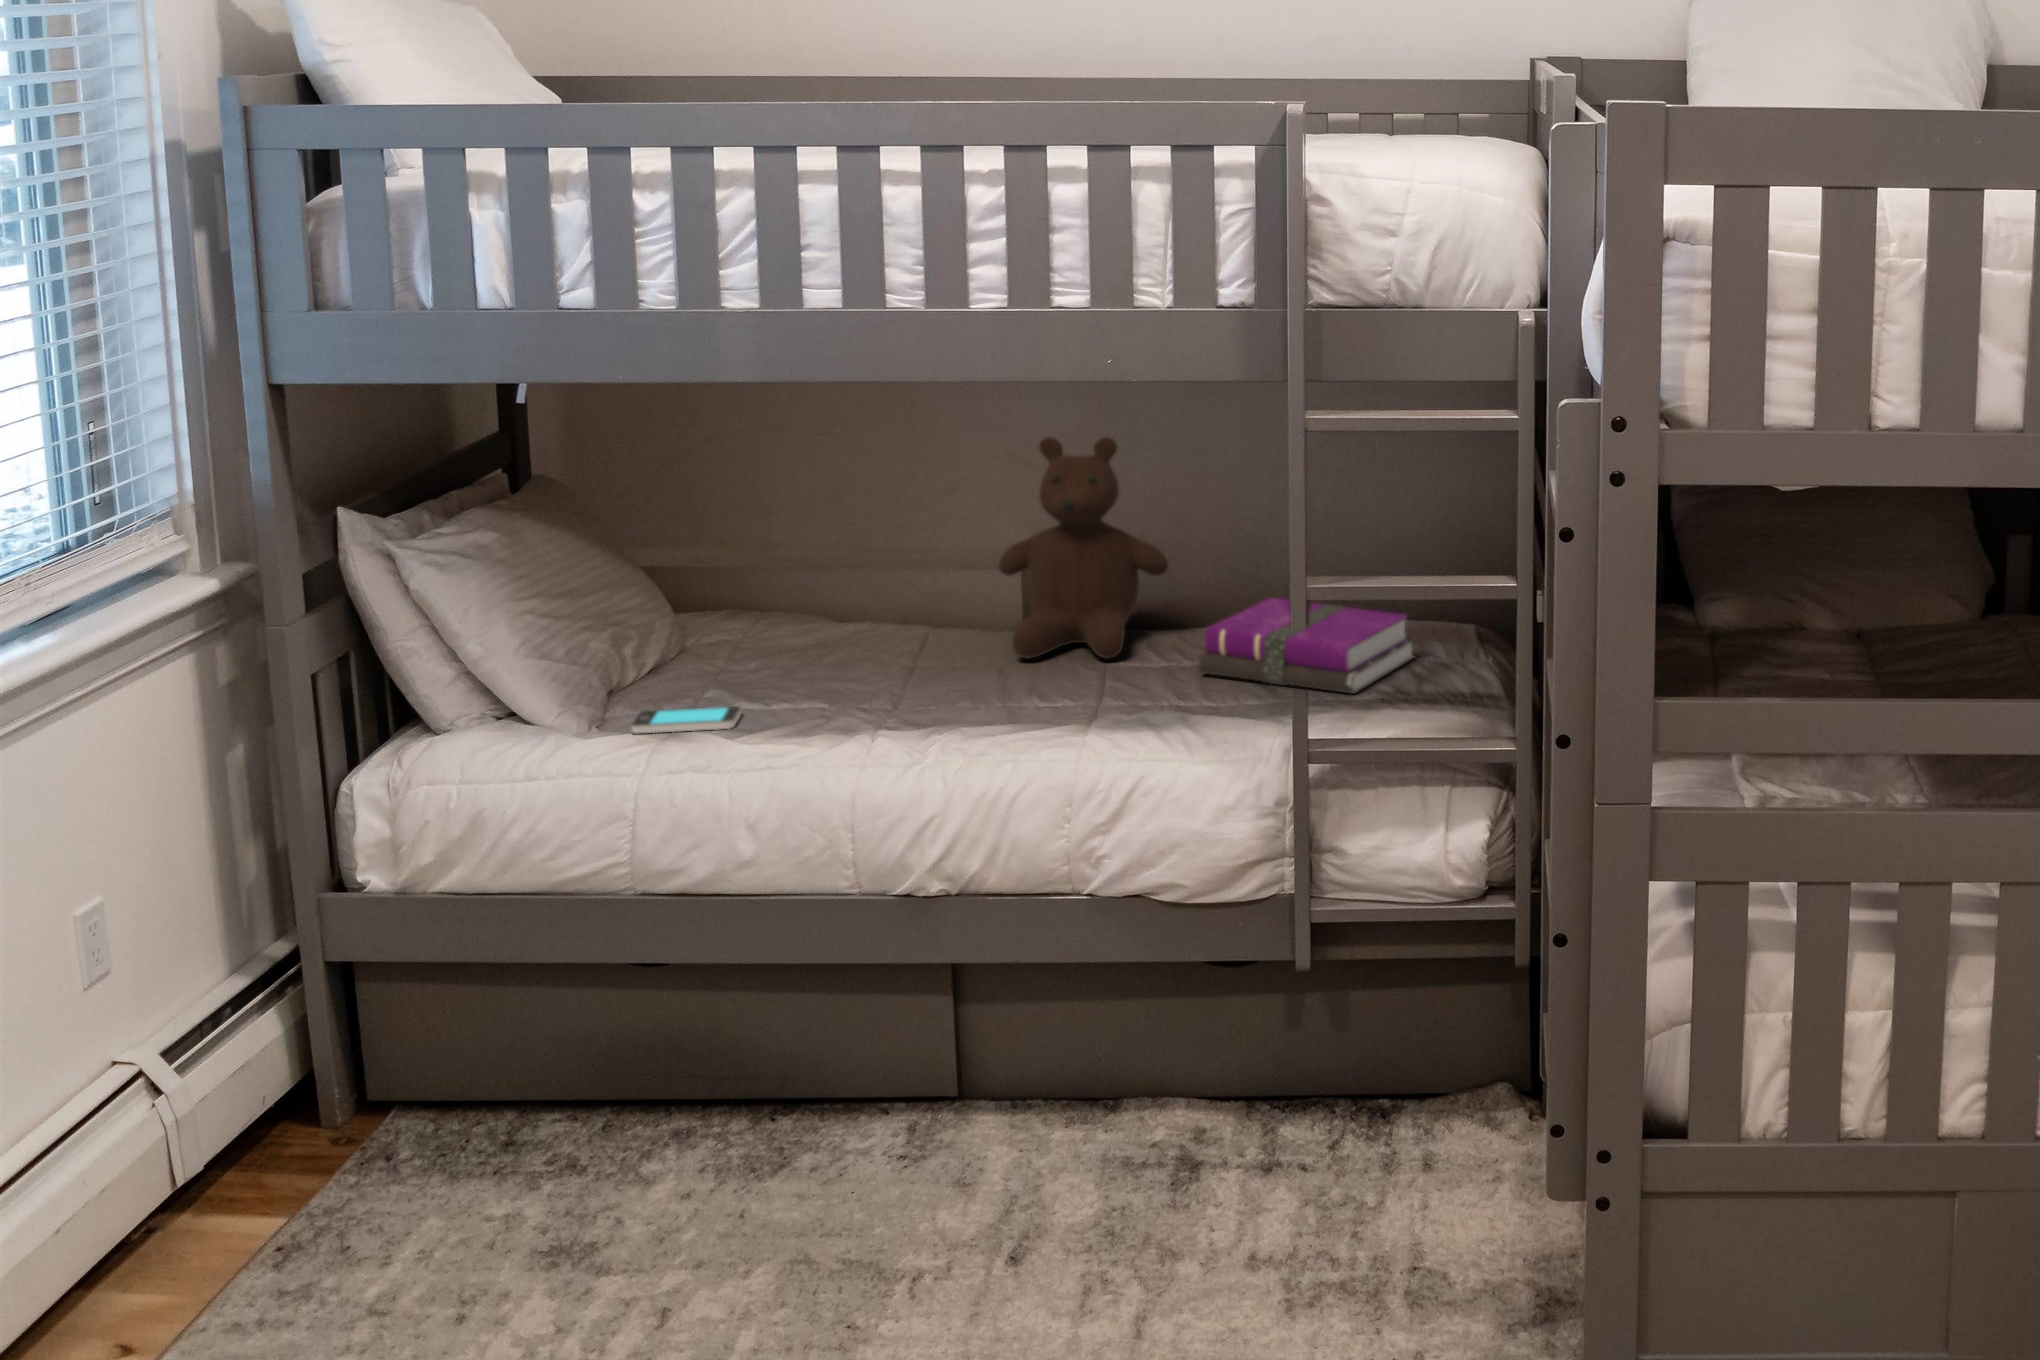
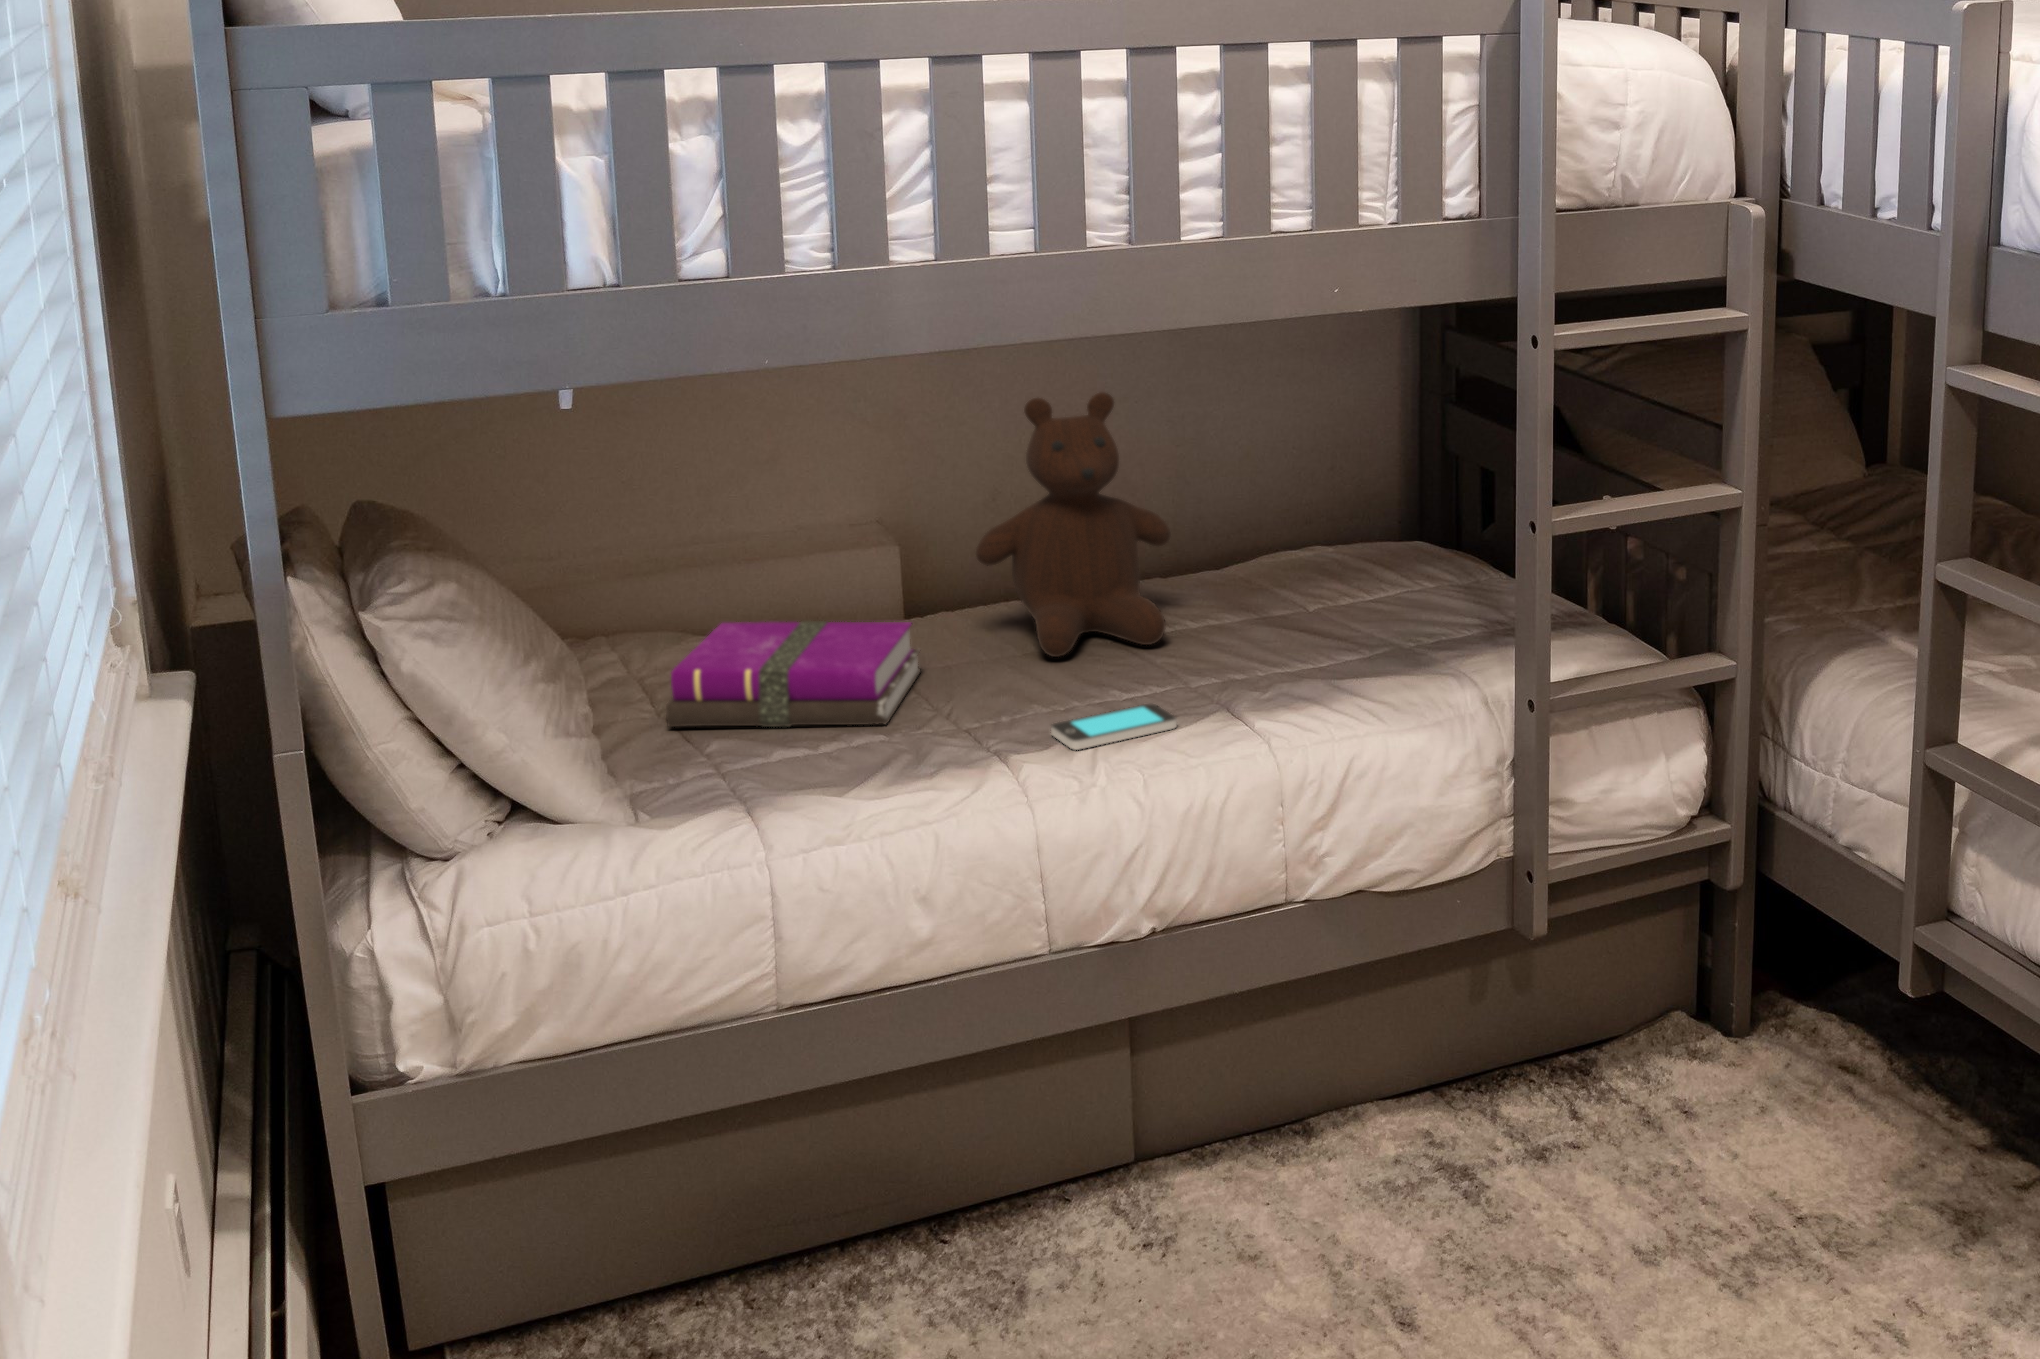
notebook: present [1199,598,1414,694] -> present [666,621,921,727]
smartphone: present [631,706,741,734] -> present [1051,704,1177,750]

